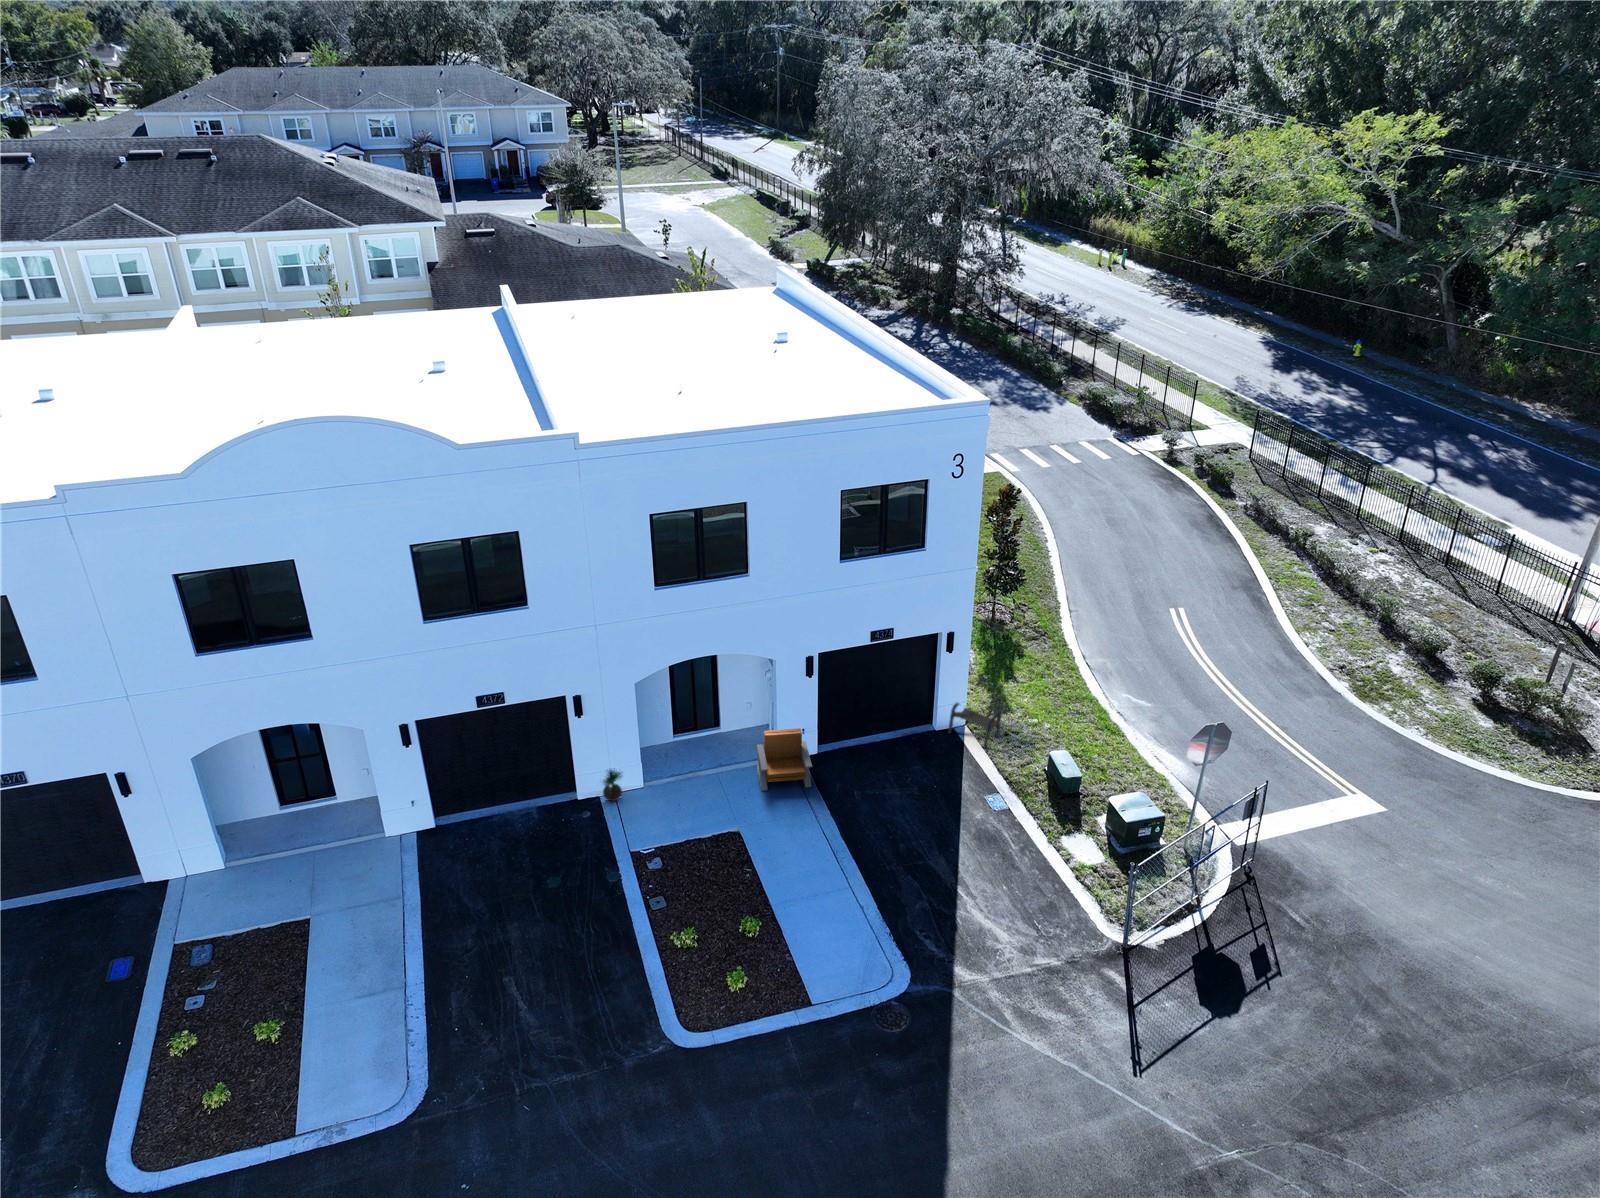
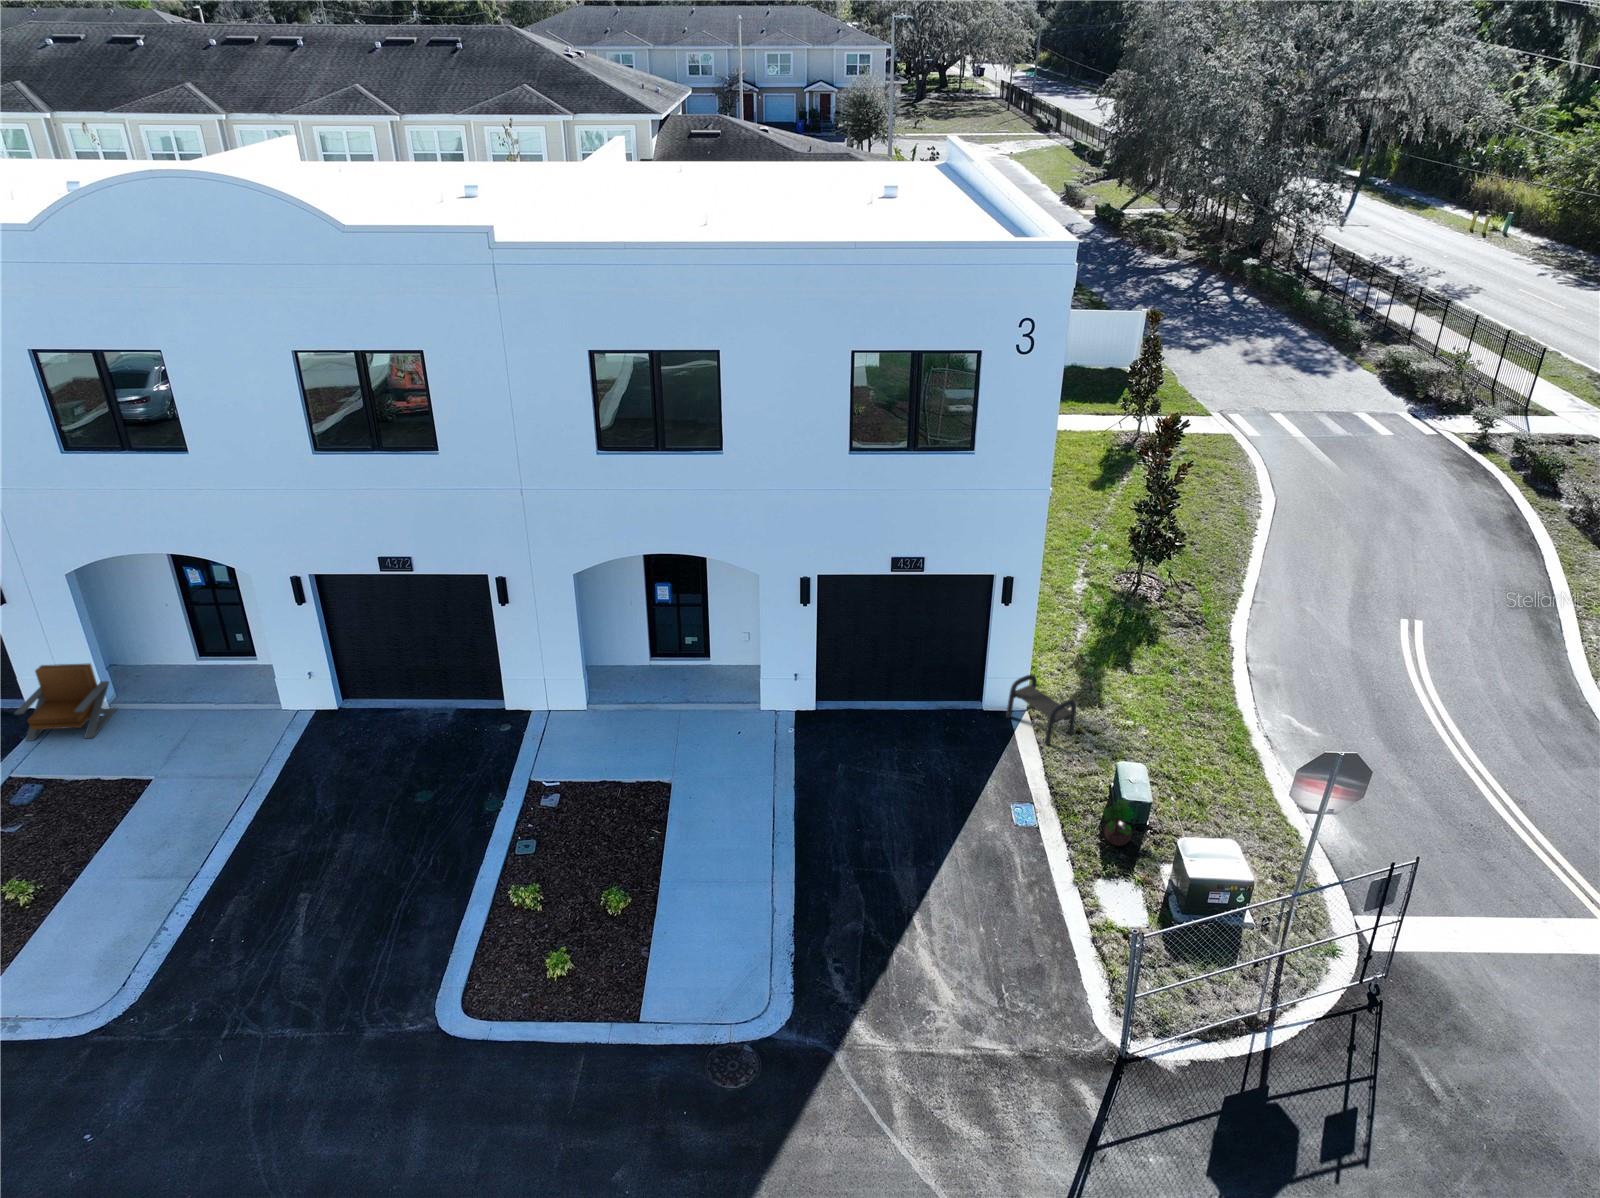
lounge chair: present [757,728,812,791] -> present [15,664,117,741]
potted tree: present [603,768,622,801] -> present [1103,801,1133,846]

